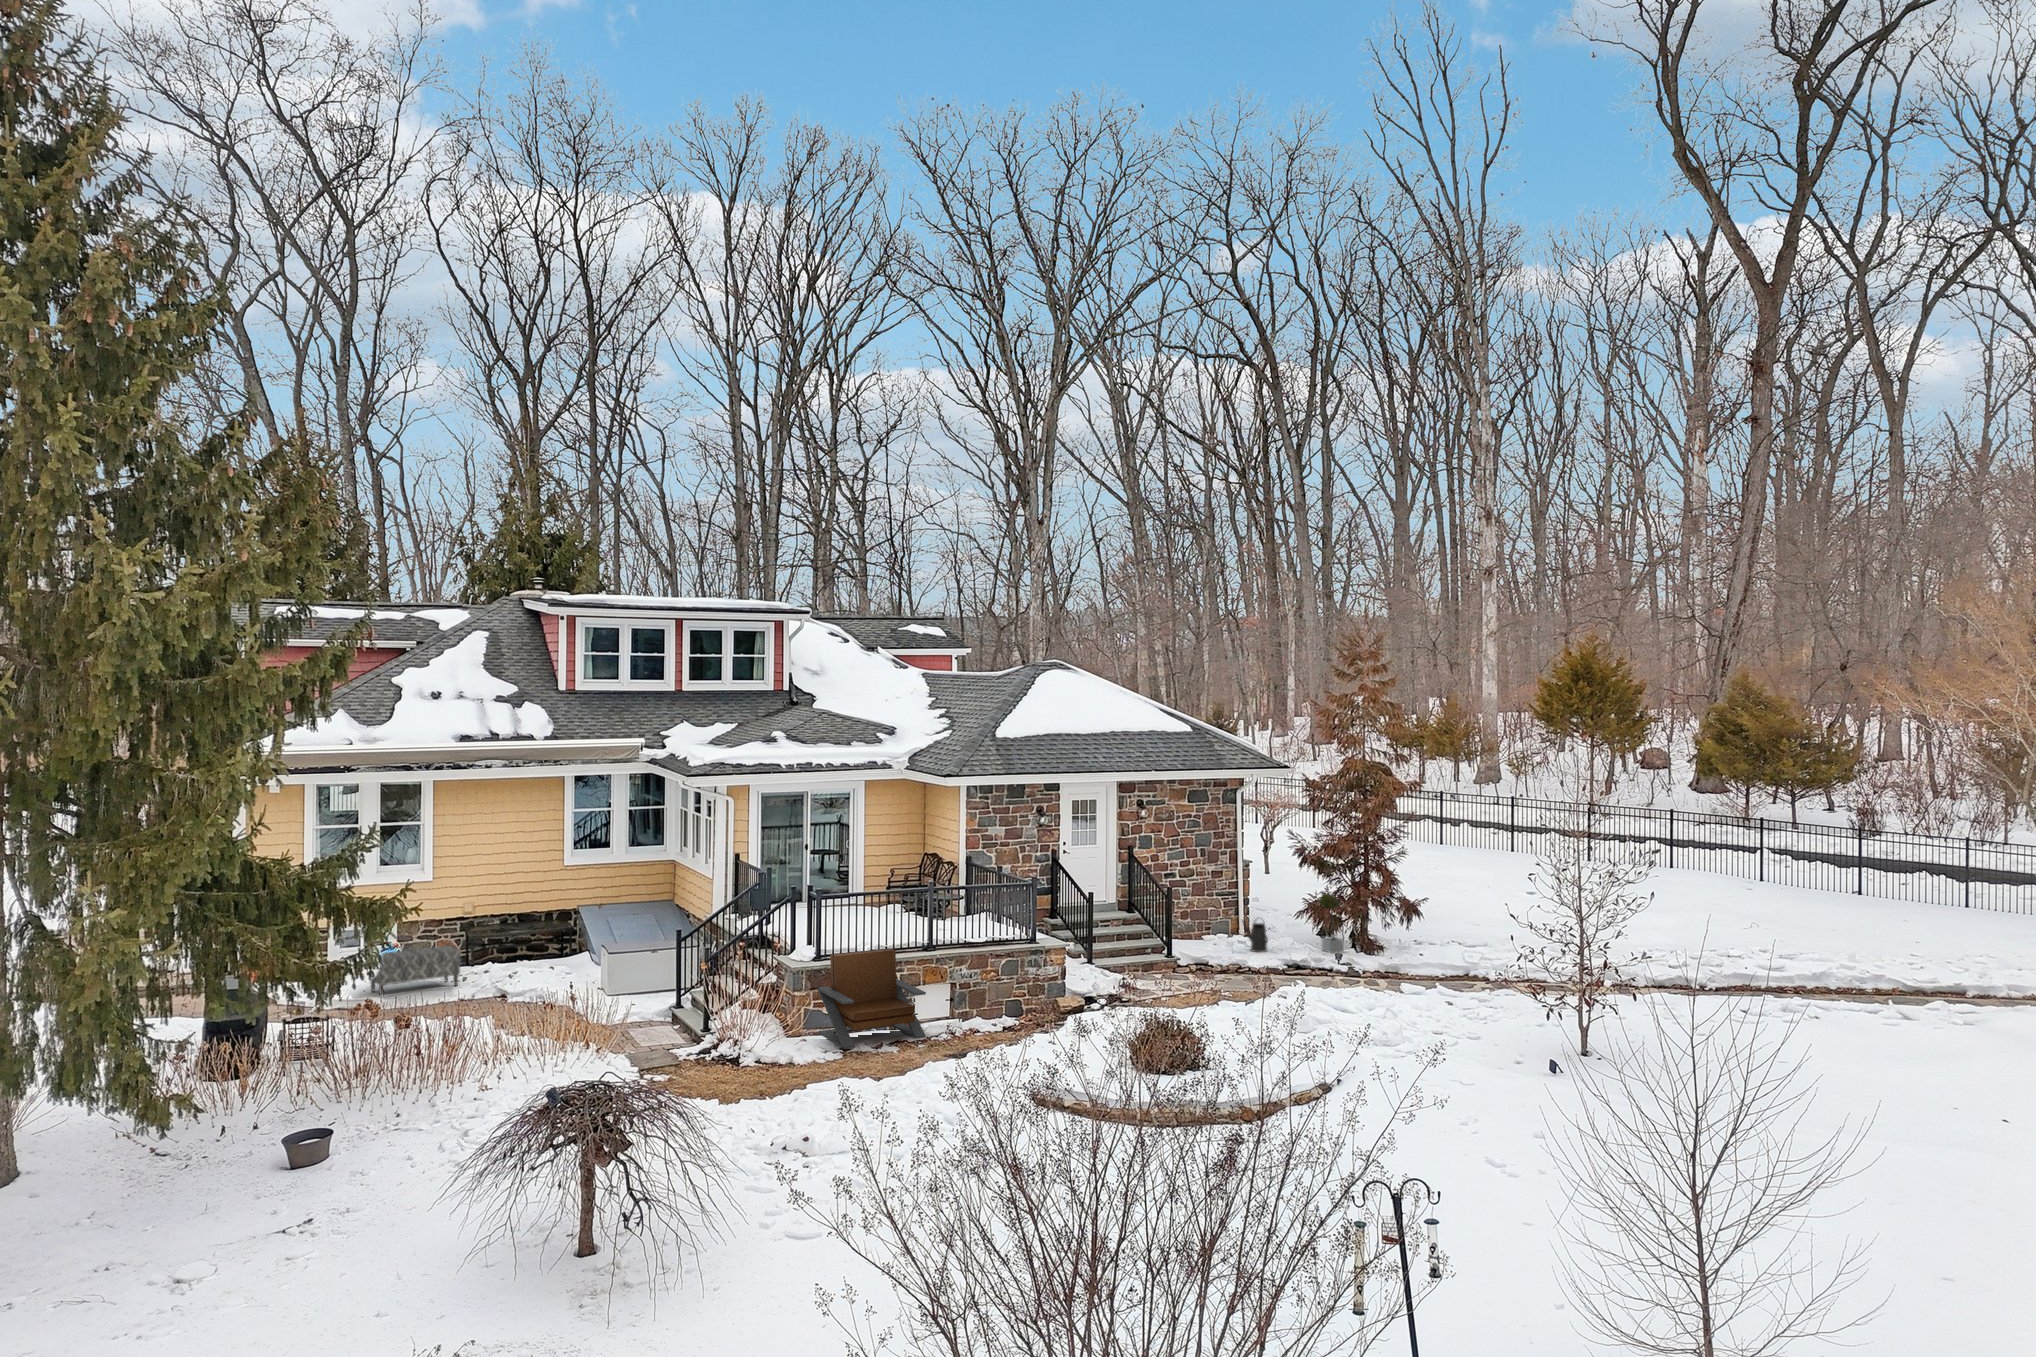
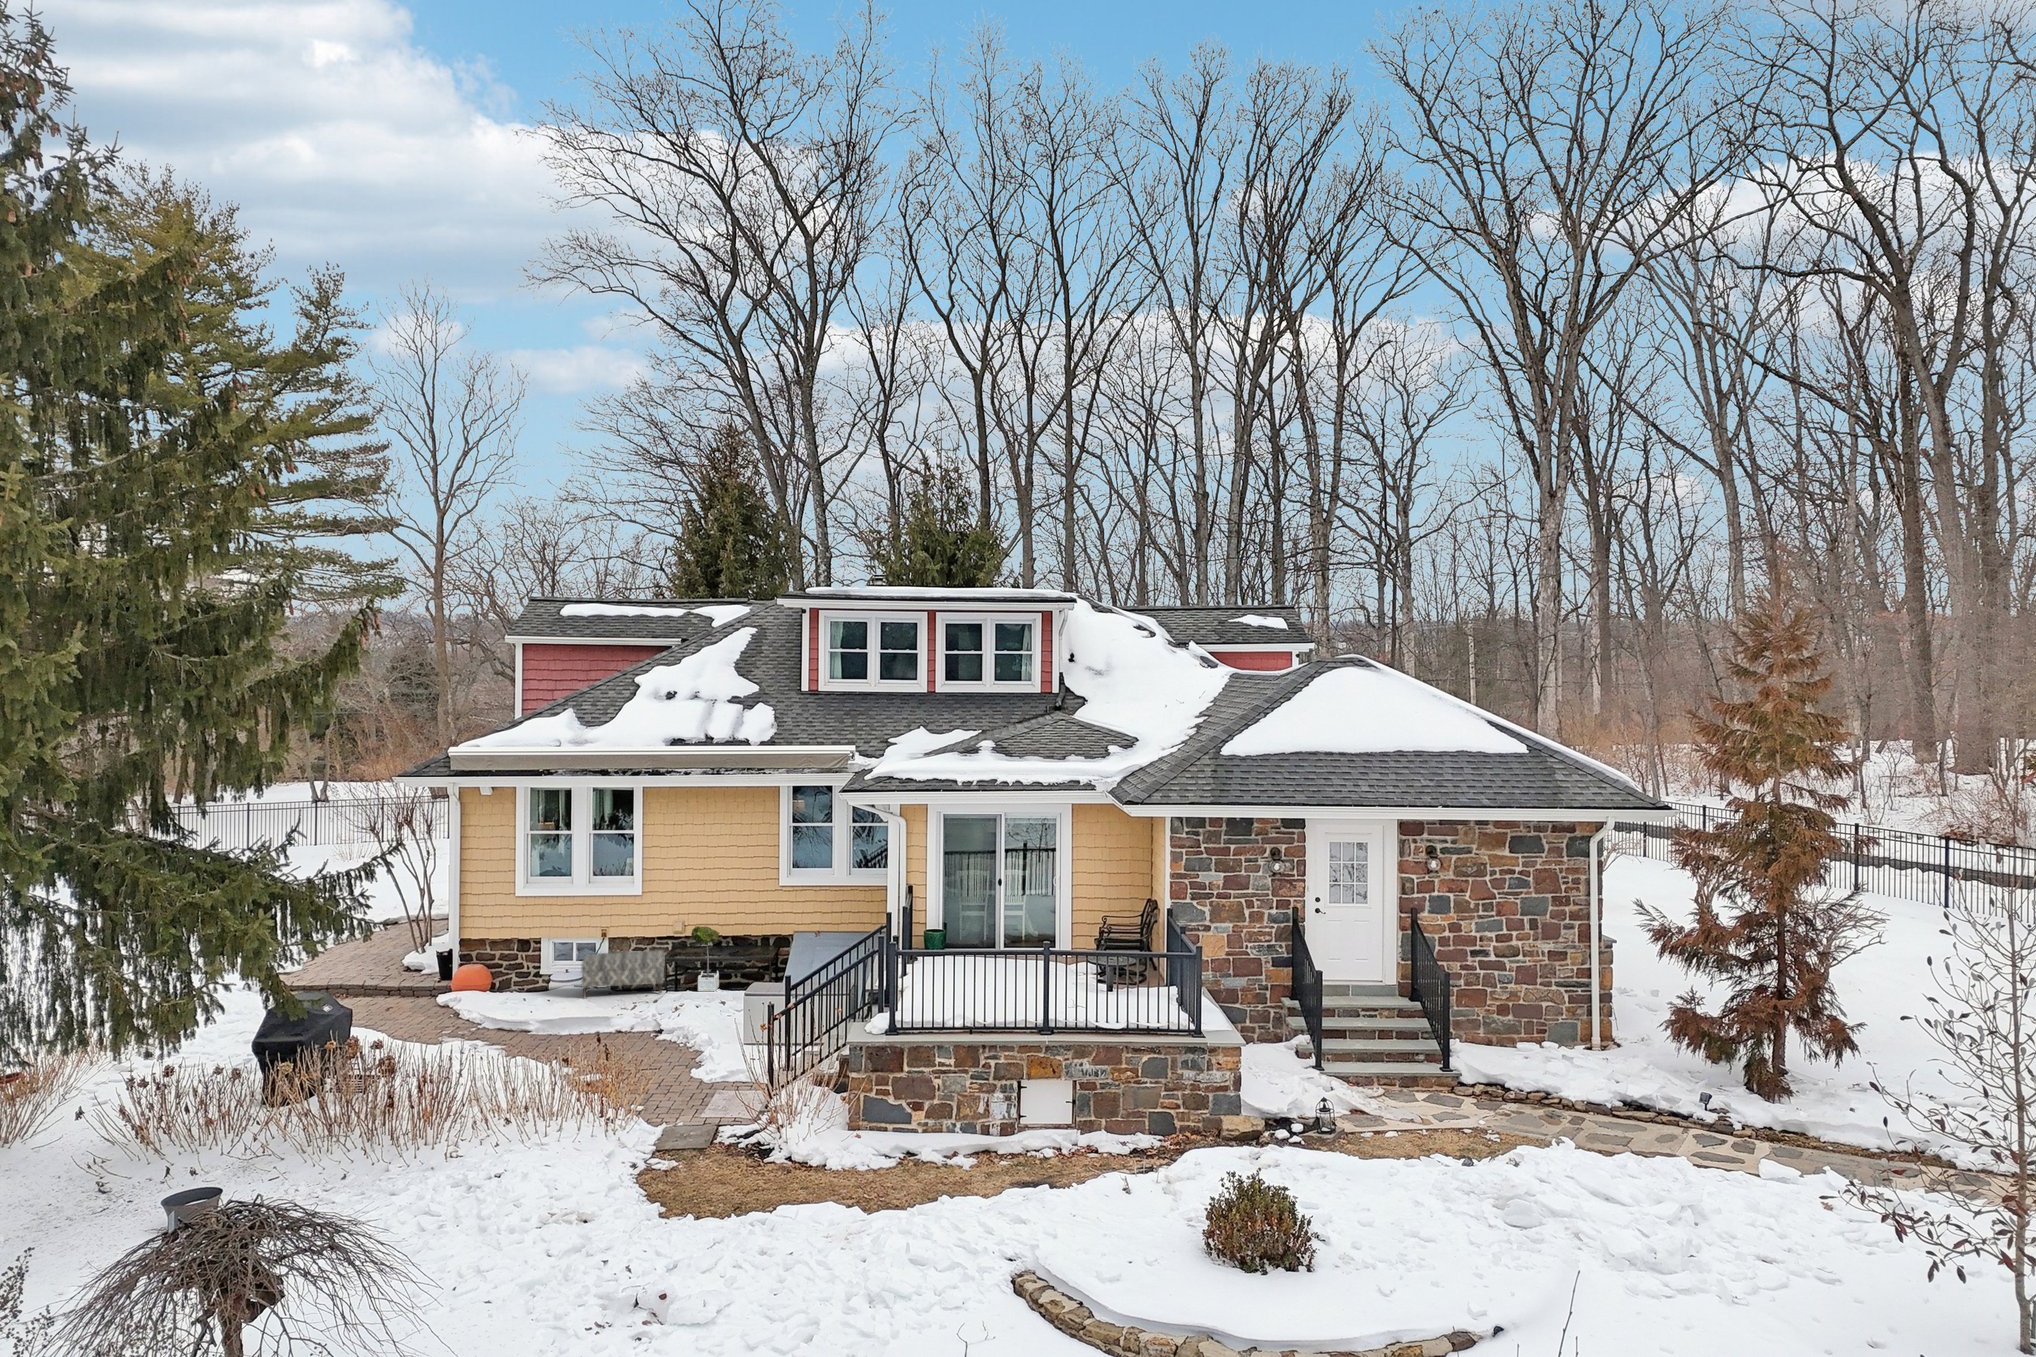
potted tree: present [1319,893,1344,953] -> present [691,926,719,991]
watering can: present [1242,917,1268,952] -> none [1586,1021,1621,1075]
lounge chair: present [818,949,926,1049] -> none [872,1032,989,1164]

